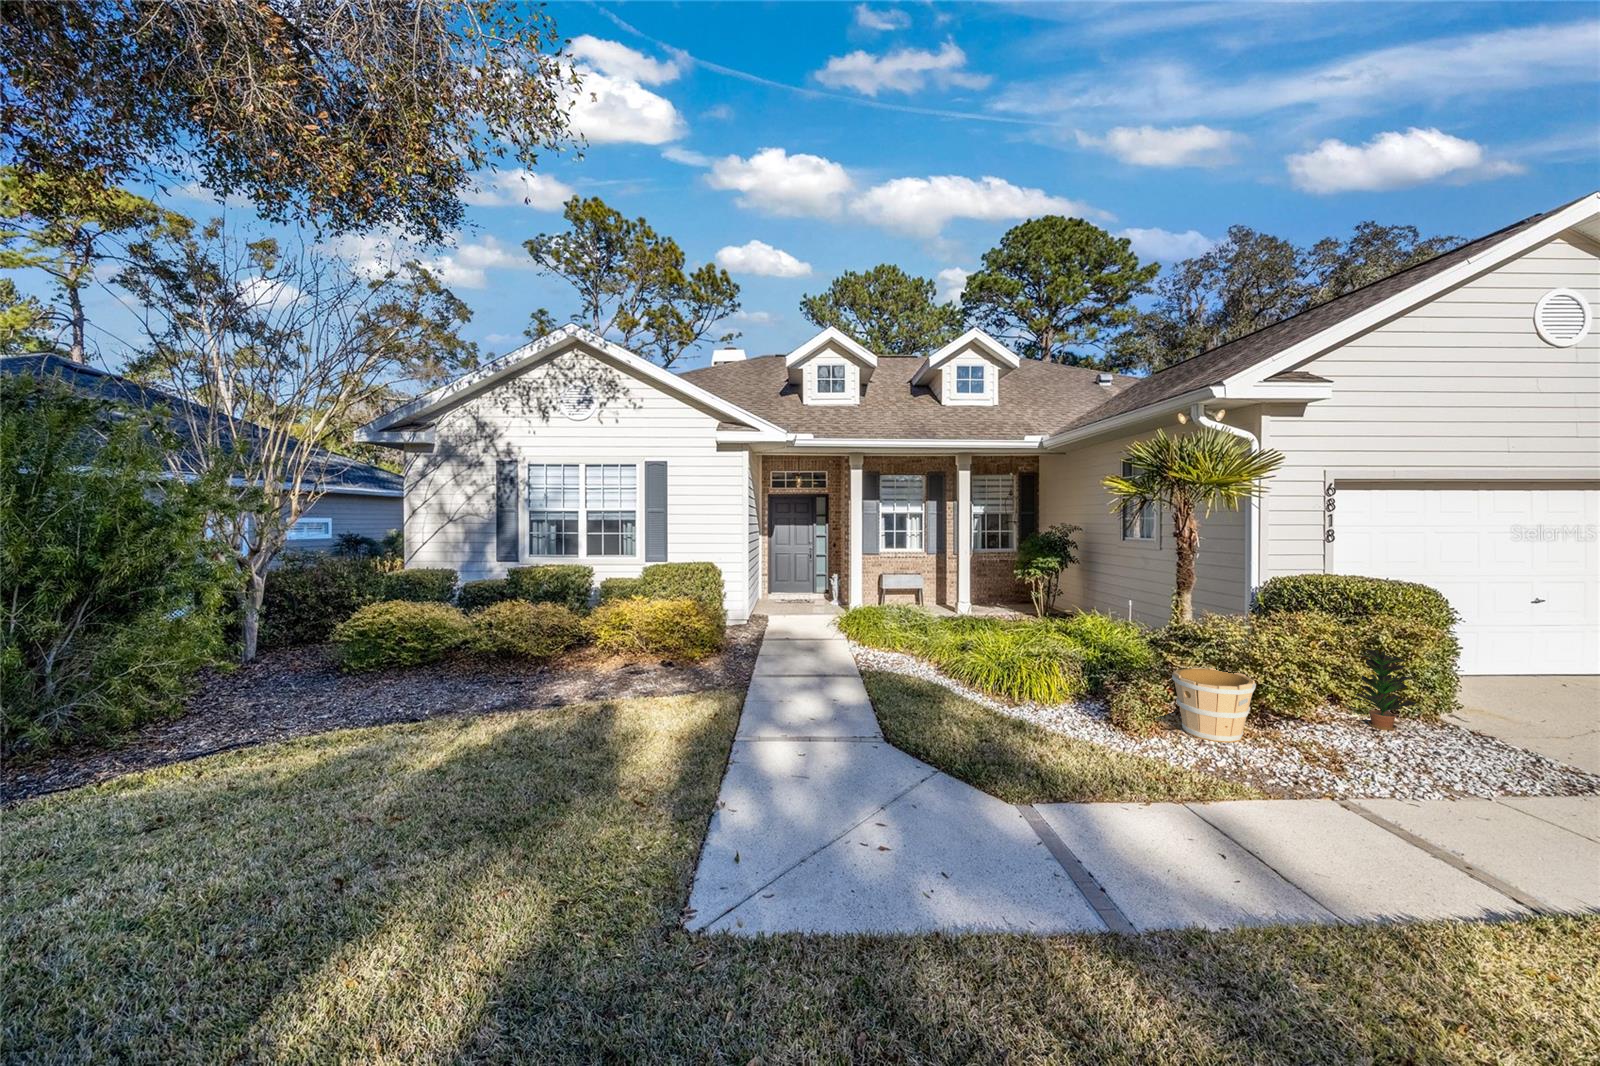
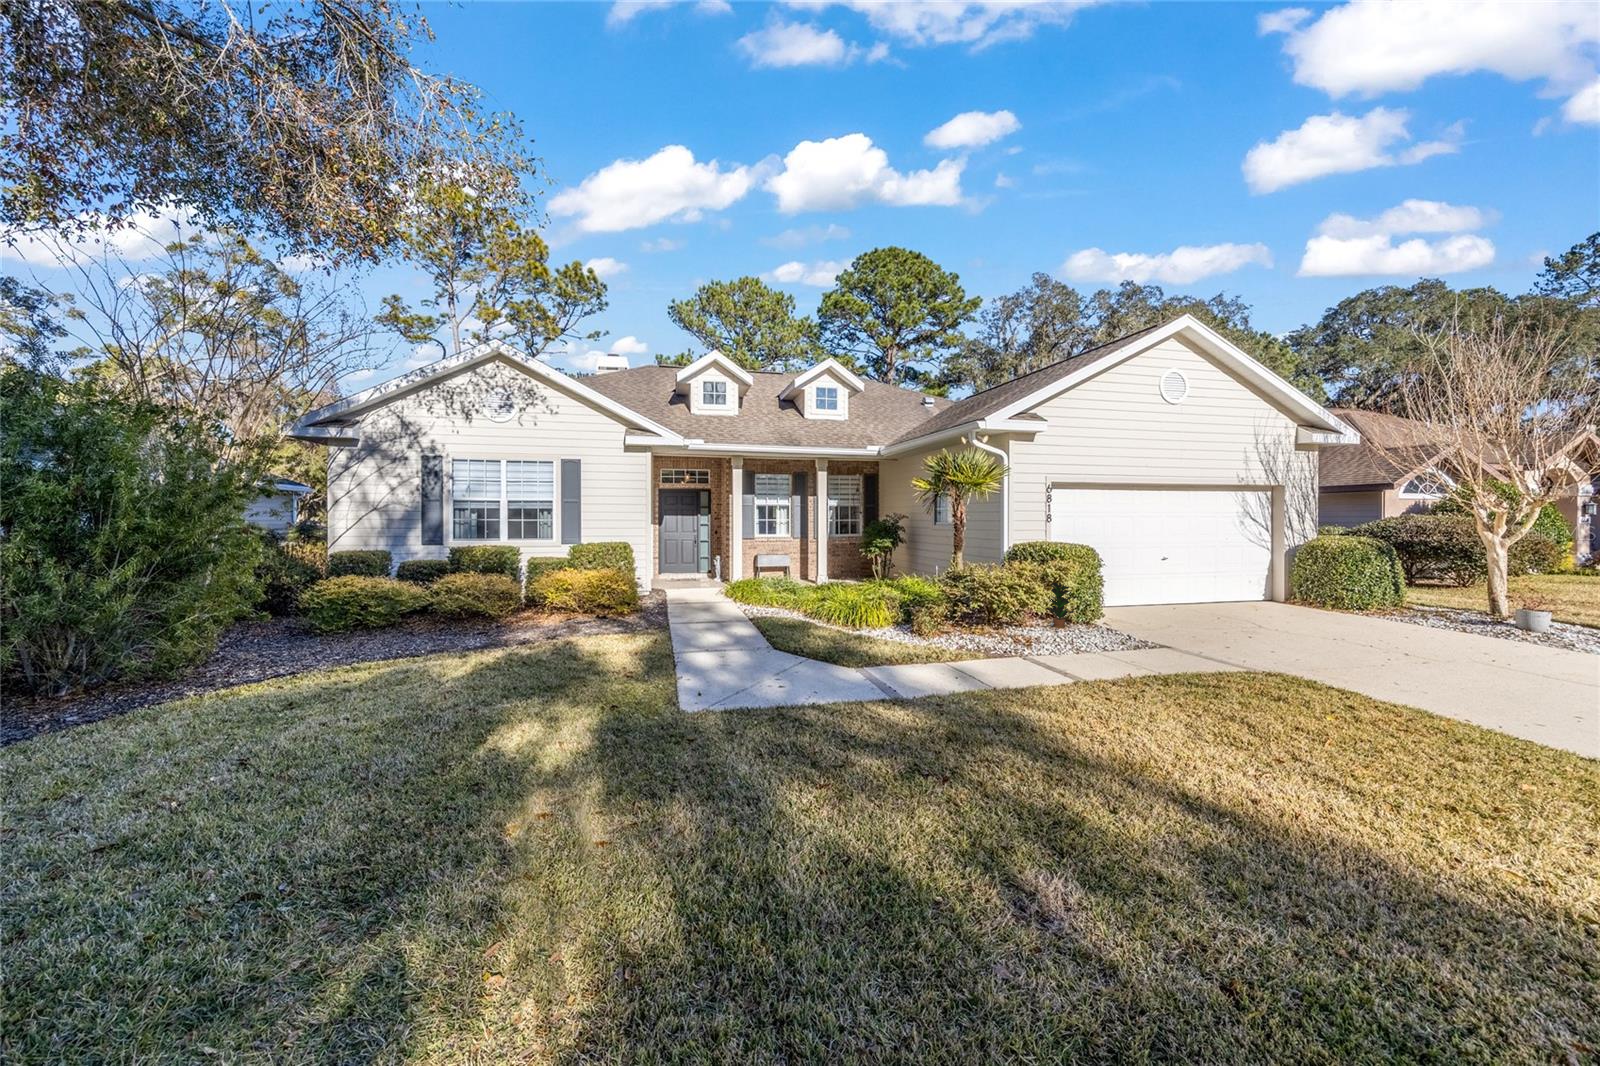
wooden bucket: present [1172,667,1256,743] -> none [947,595,990,636]

